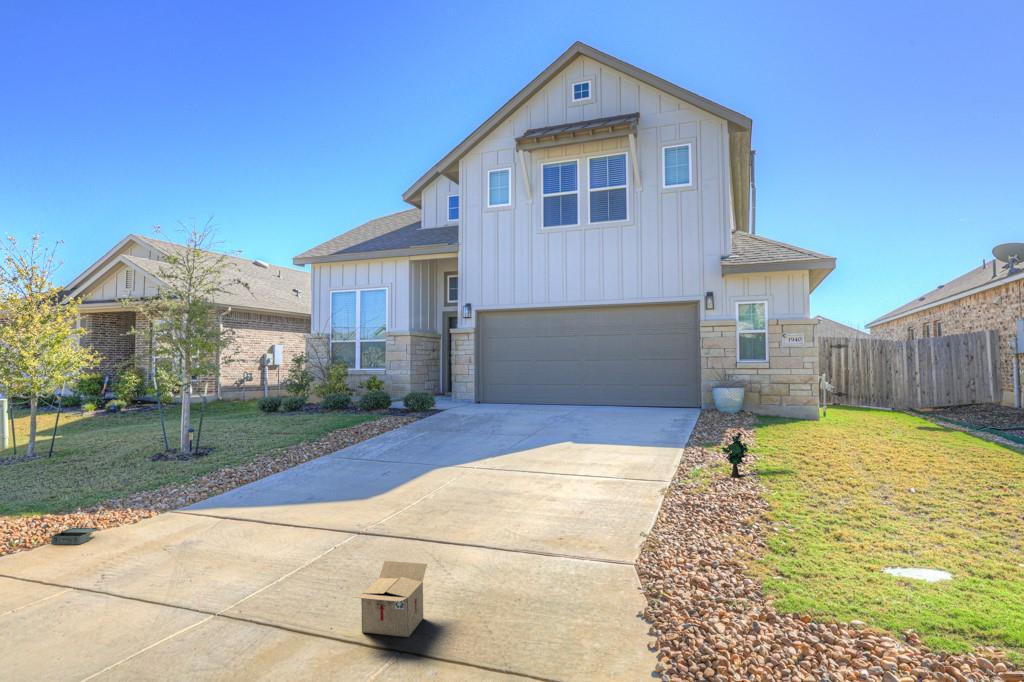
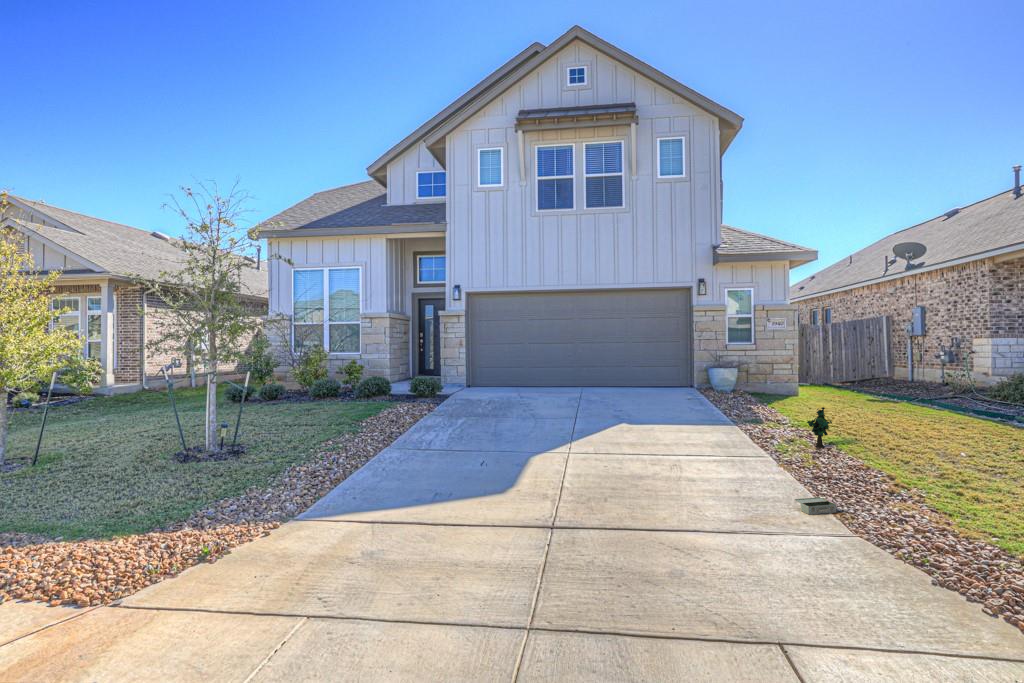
toolbox: present [52,528,98,545] -> present [795,497,836,515]
cardboard box: present [353,561,427,637] -> none [722,541,802,614]

